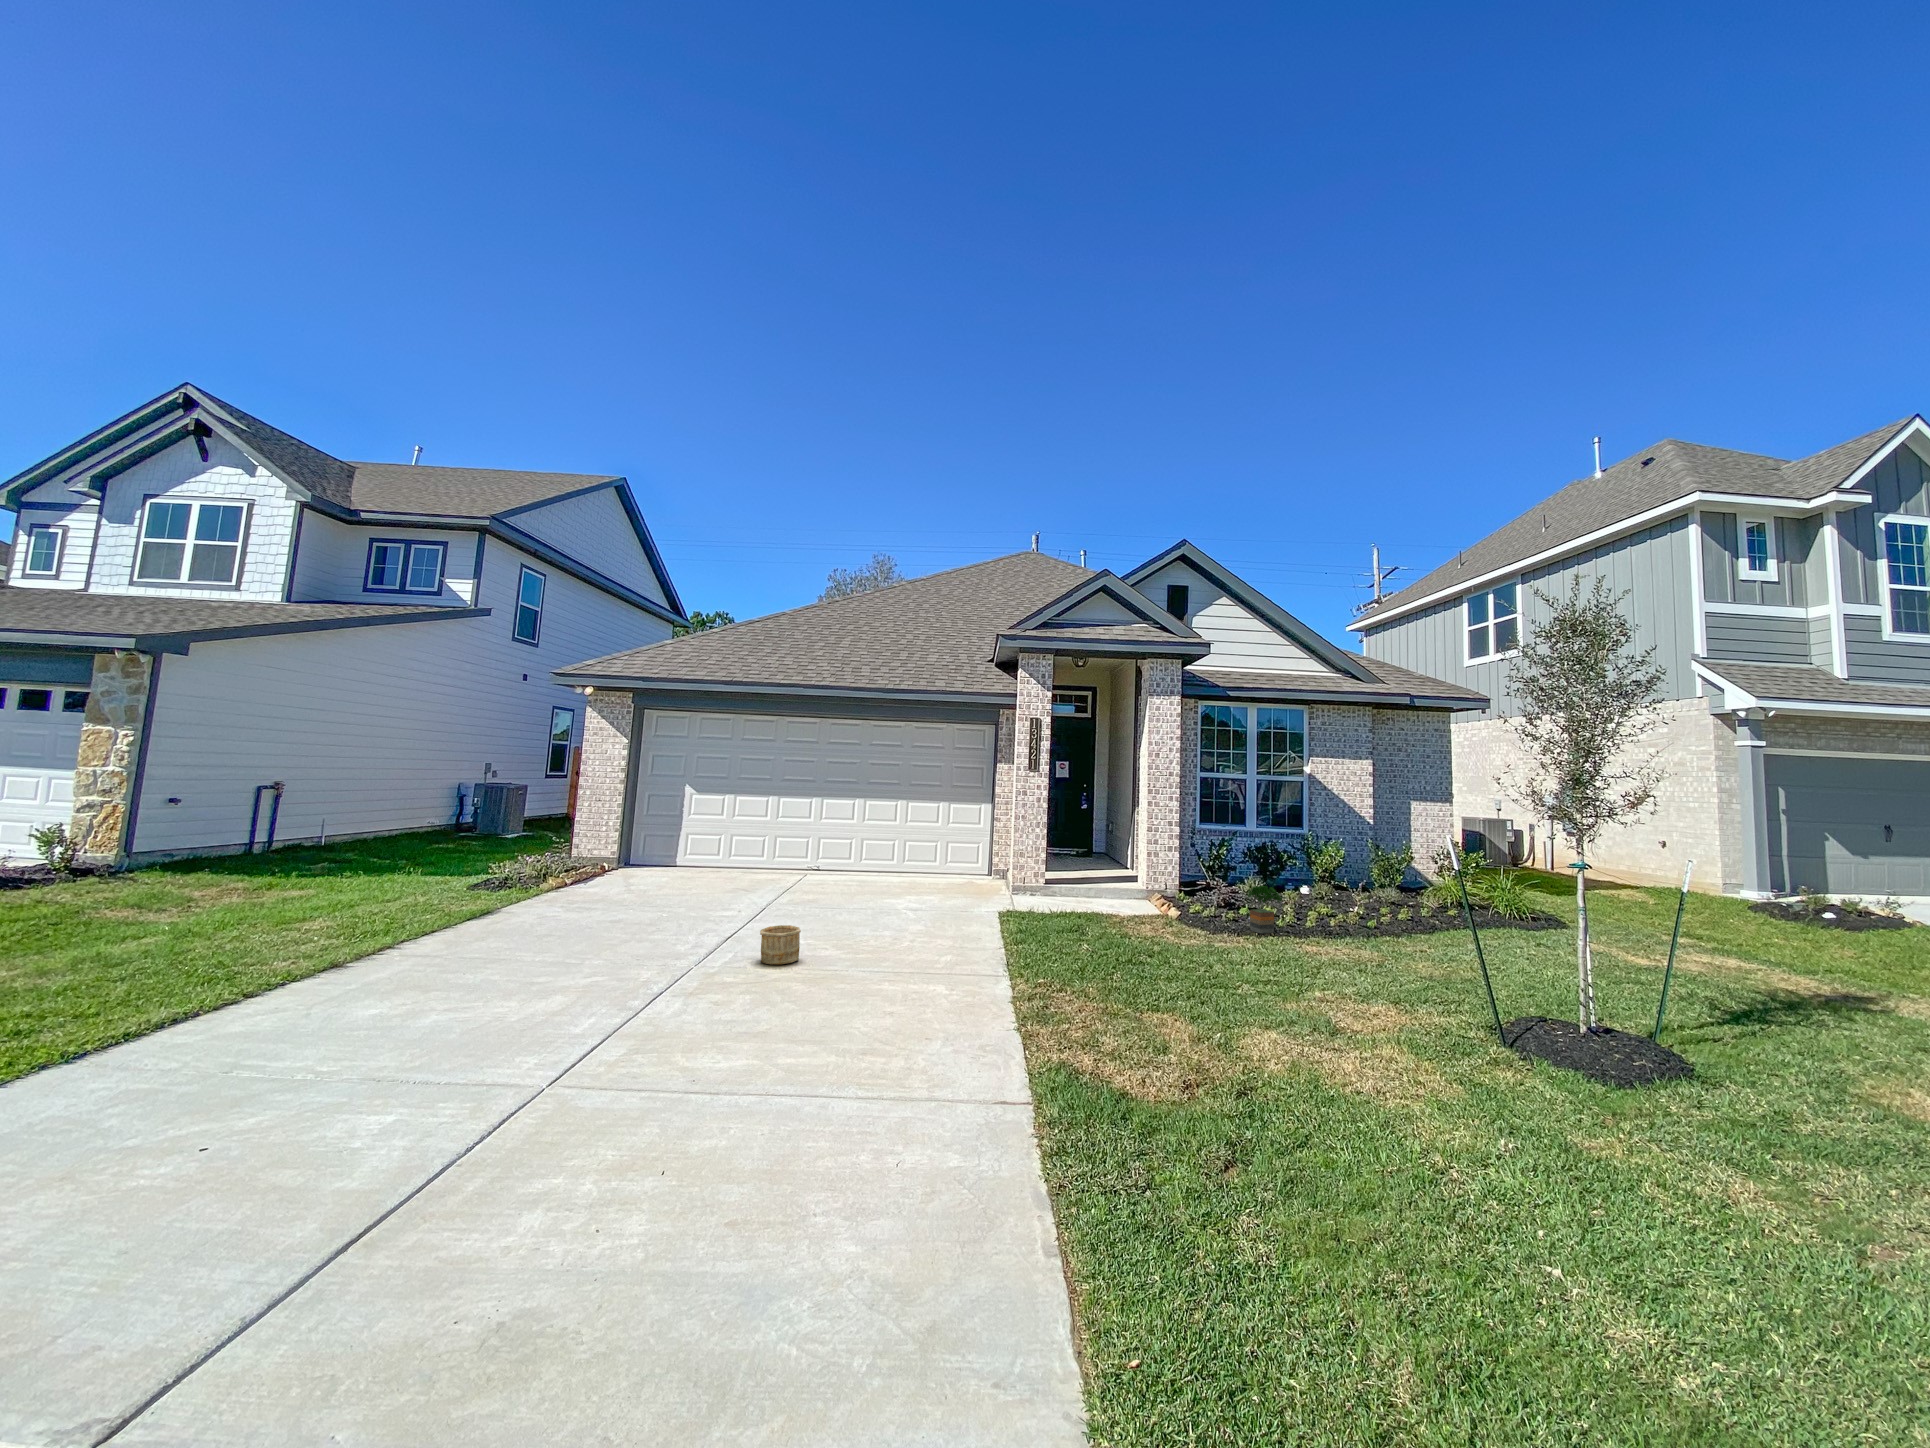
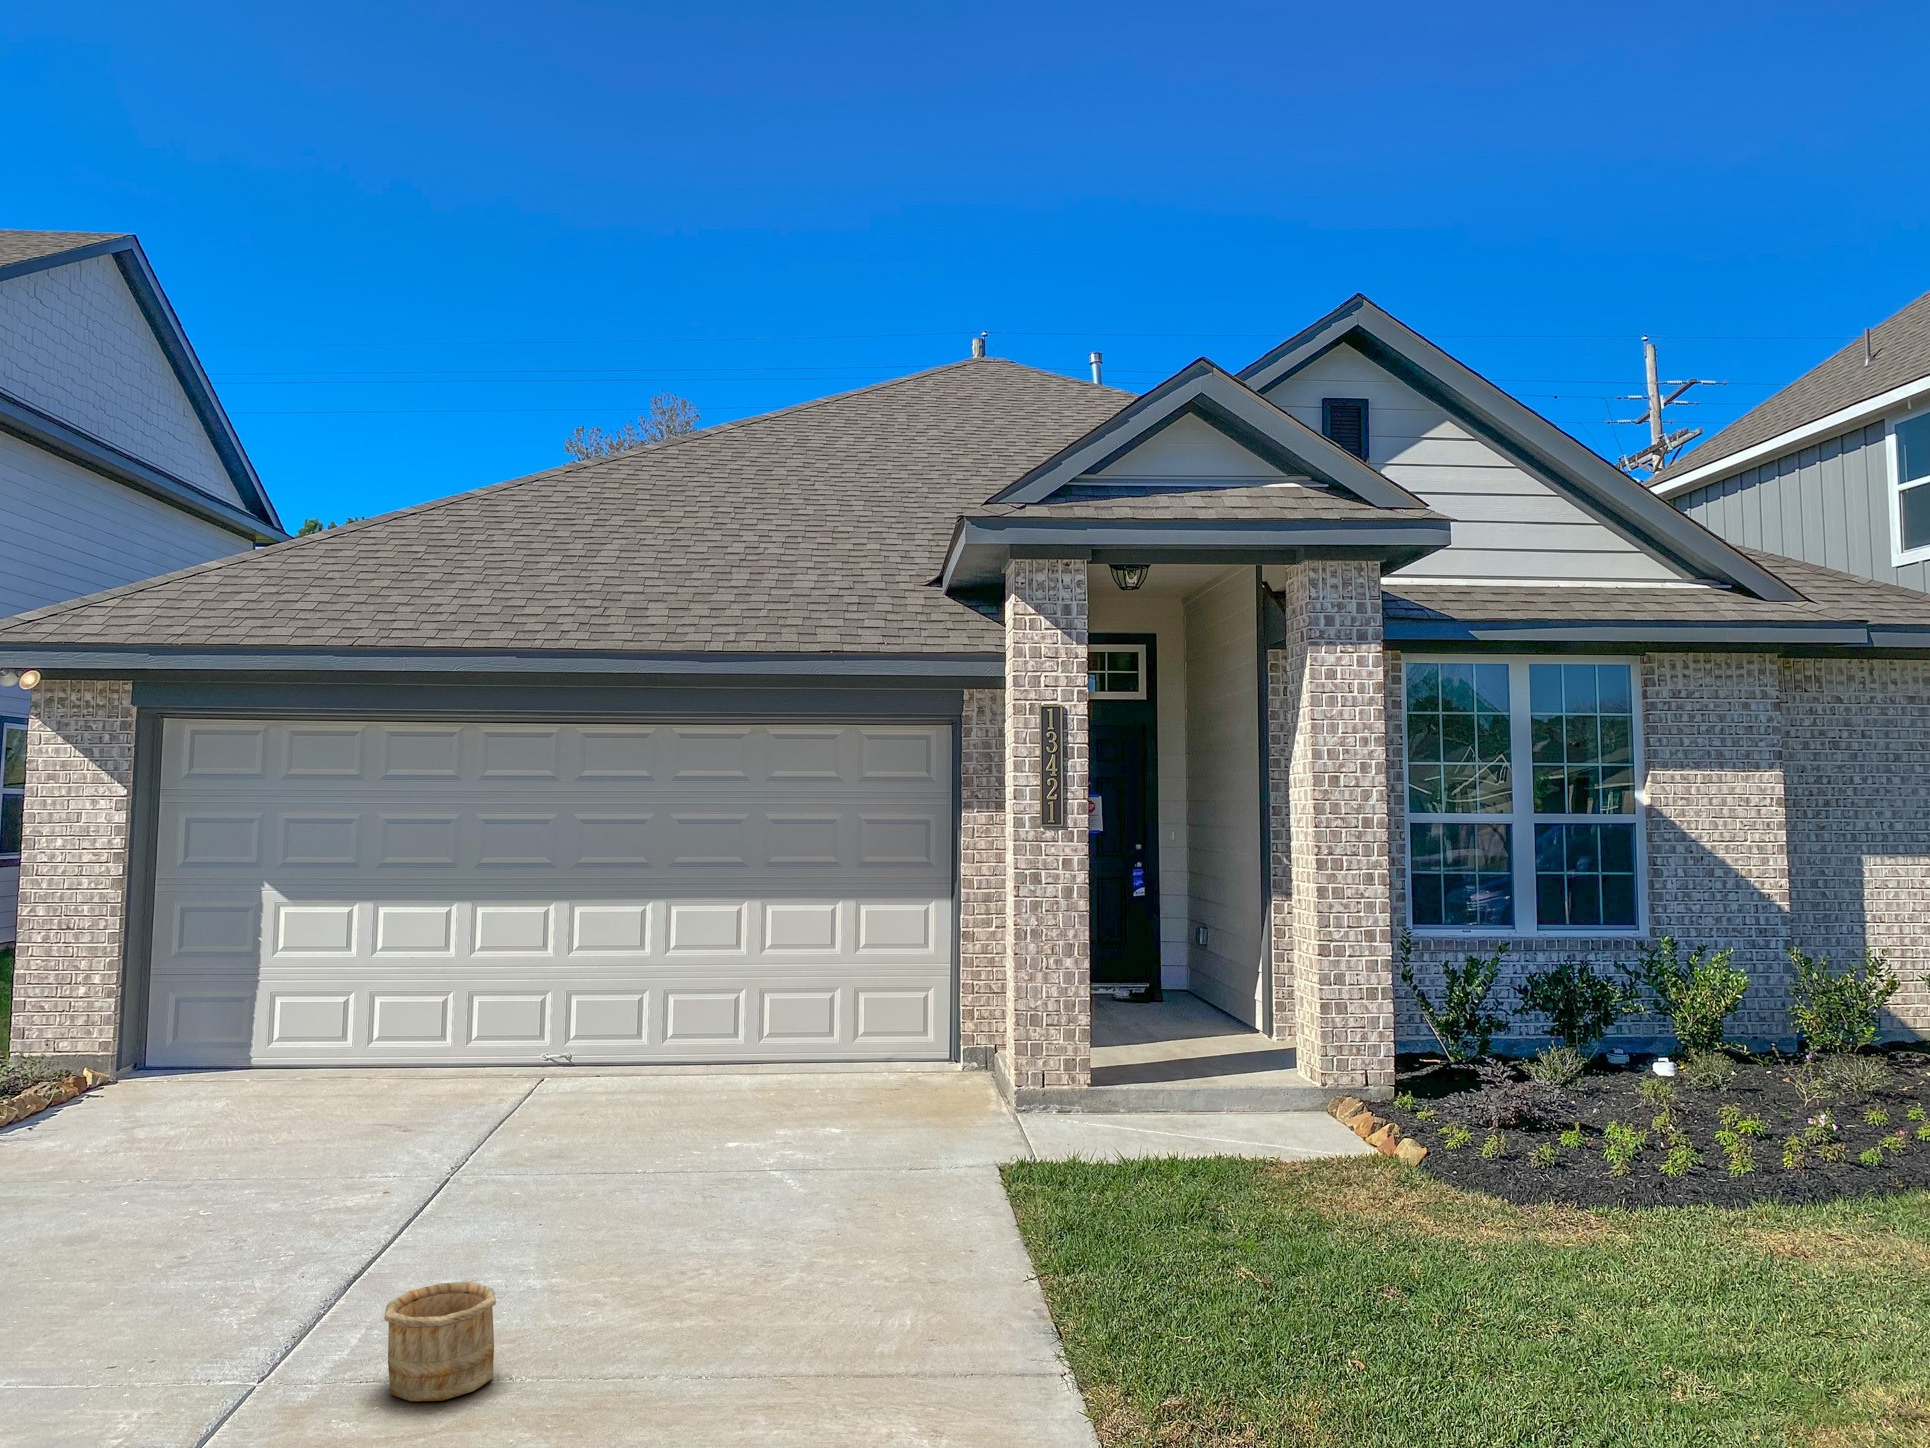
potted tree: present [1248,886,1282,933] -> none [1590,1087,1684,1207]

